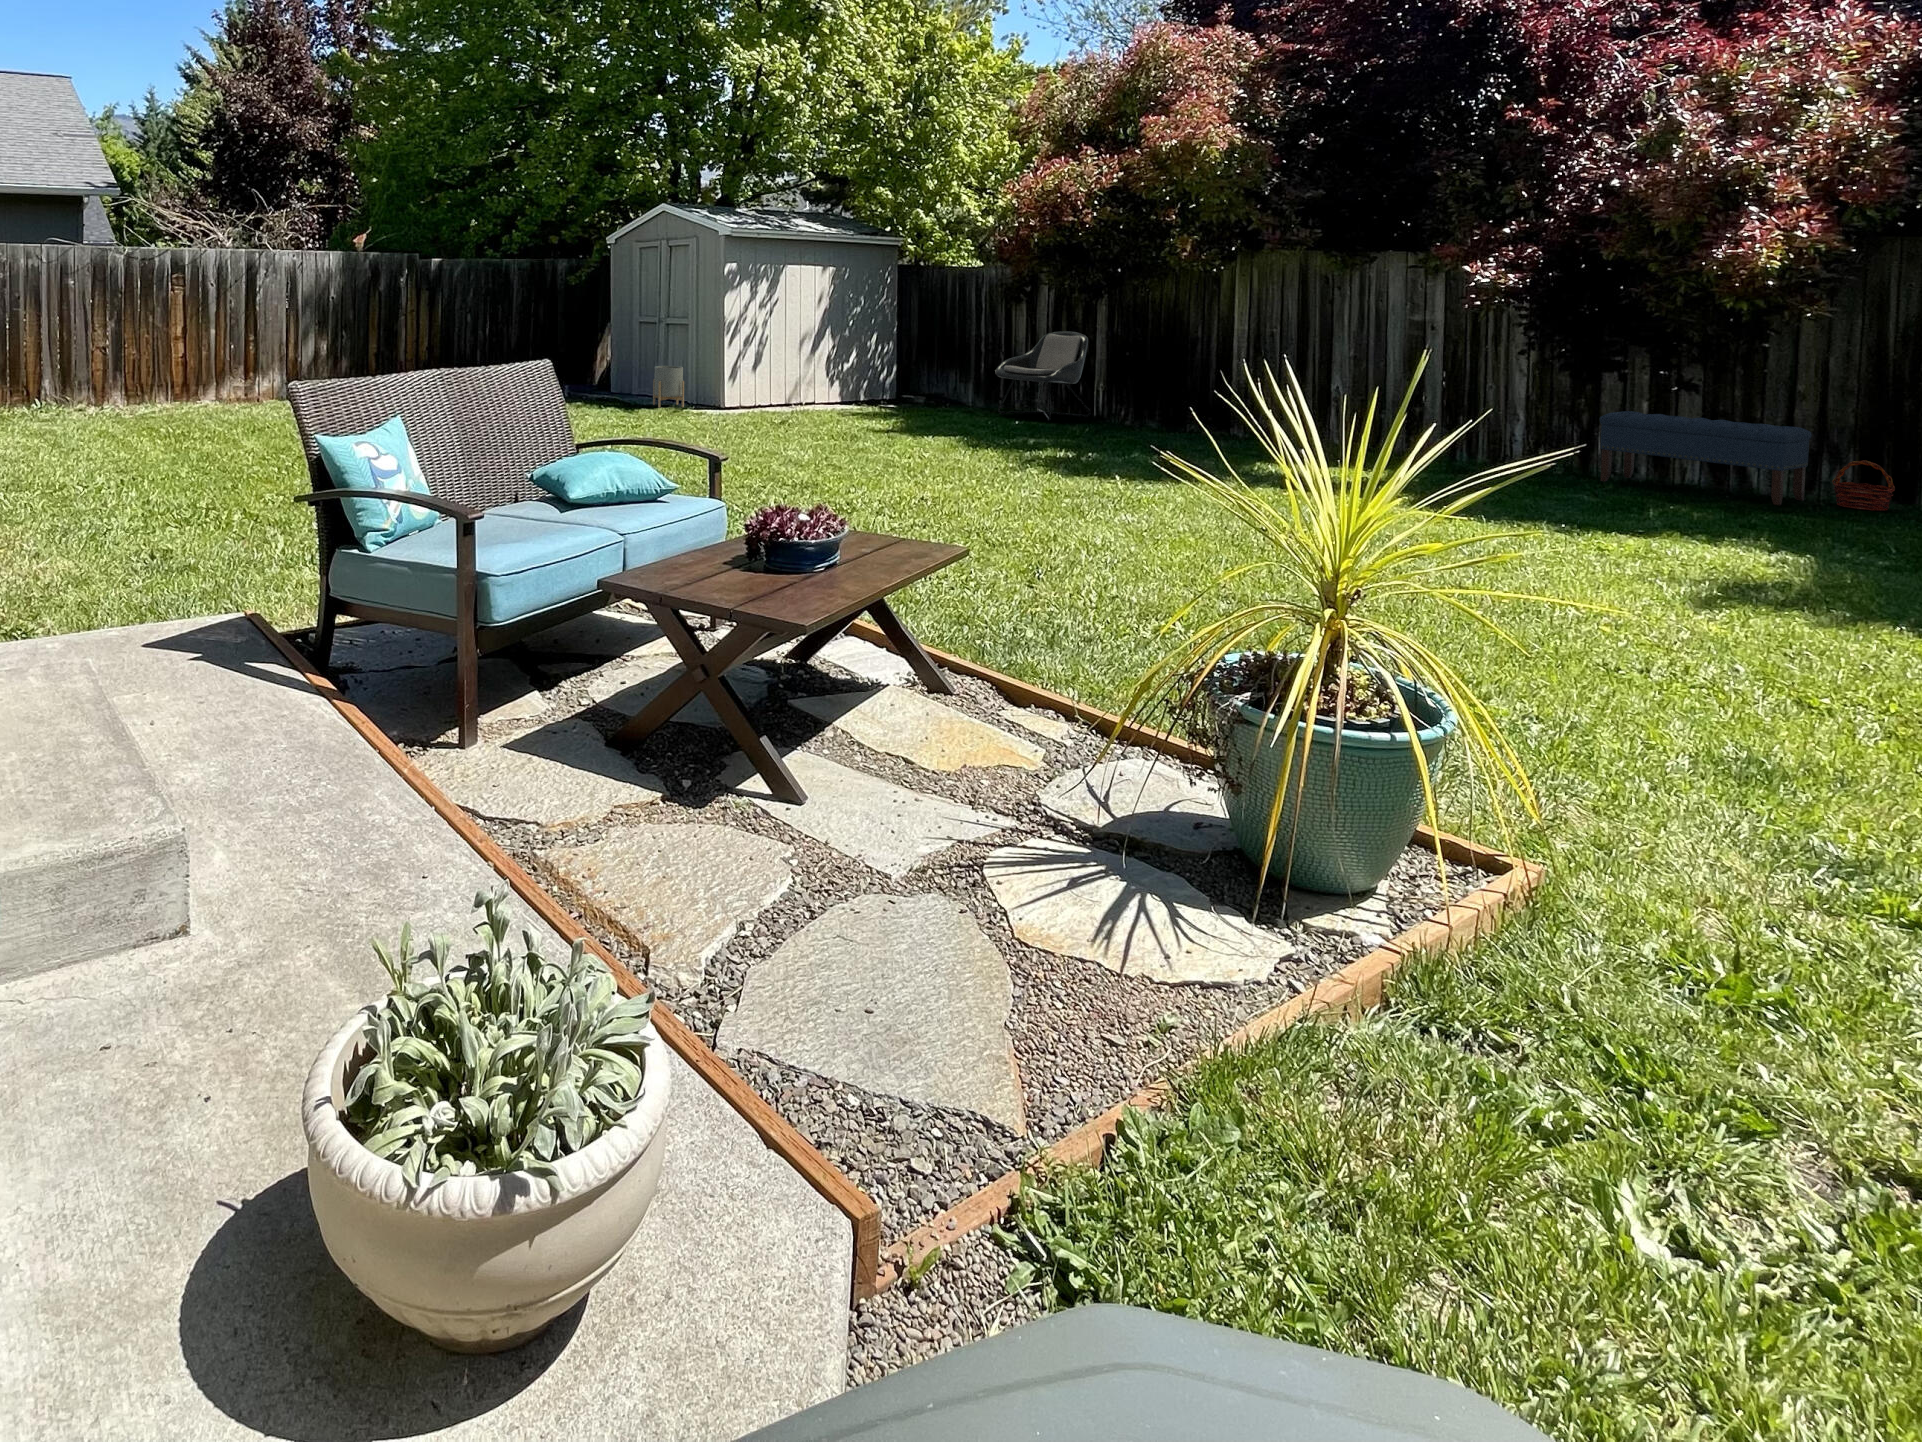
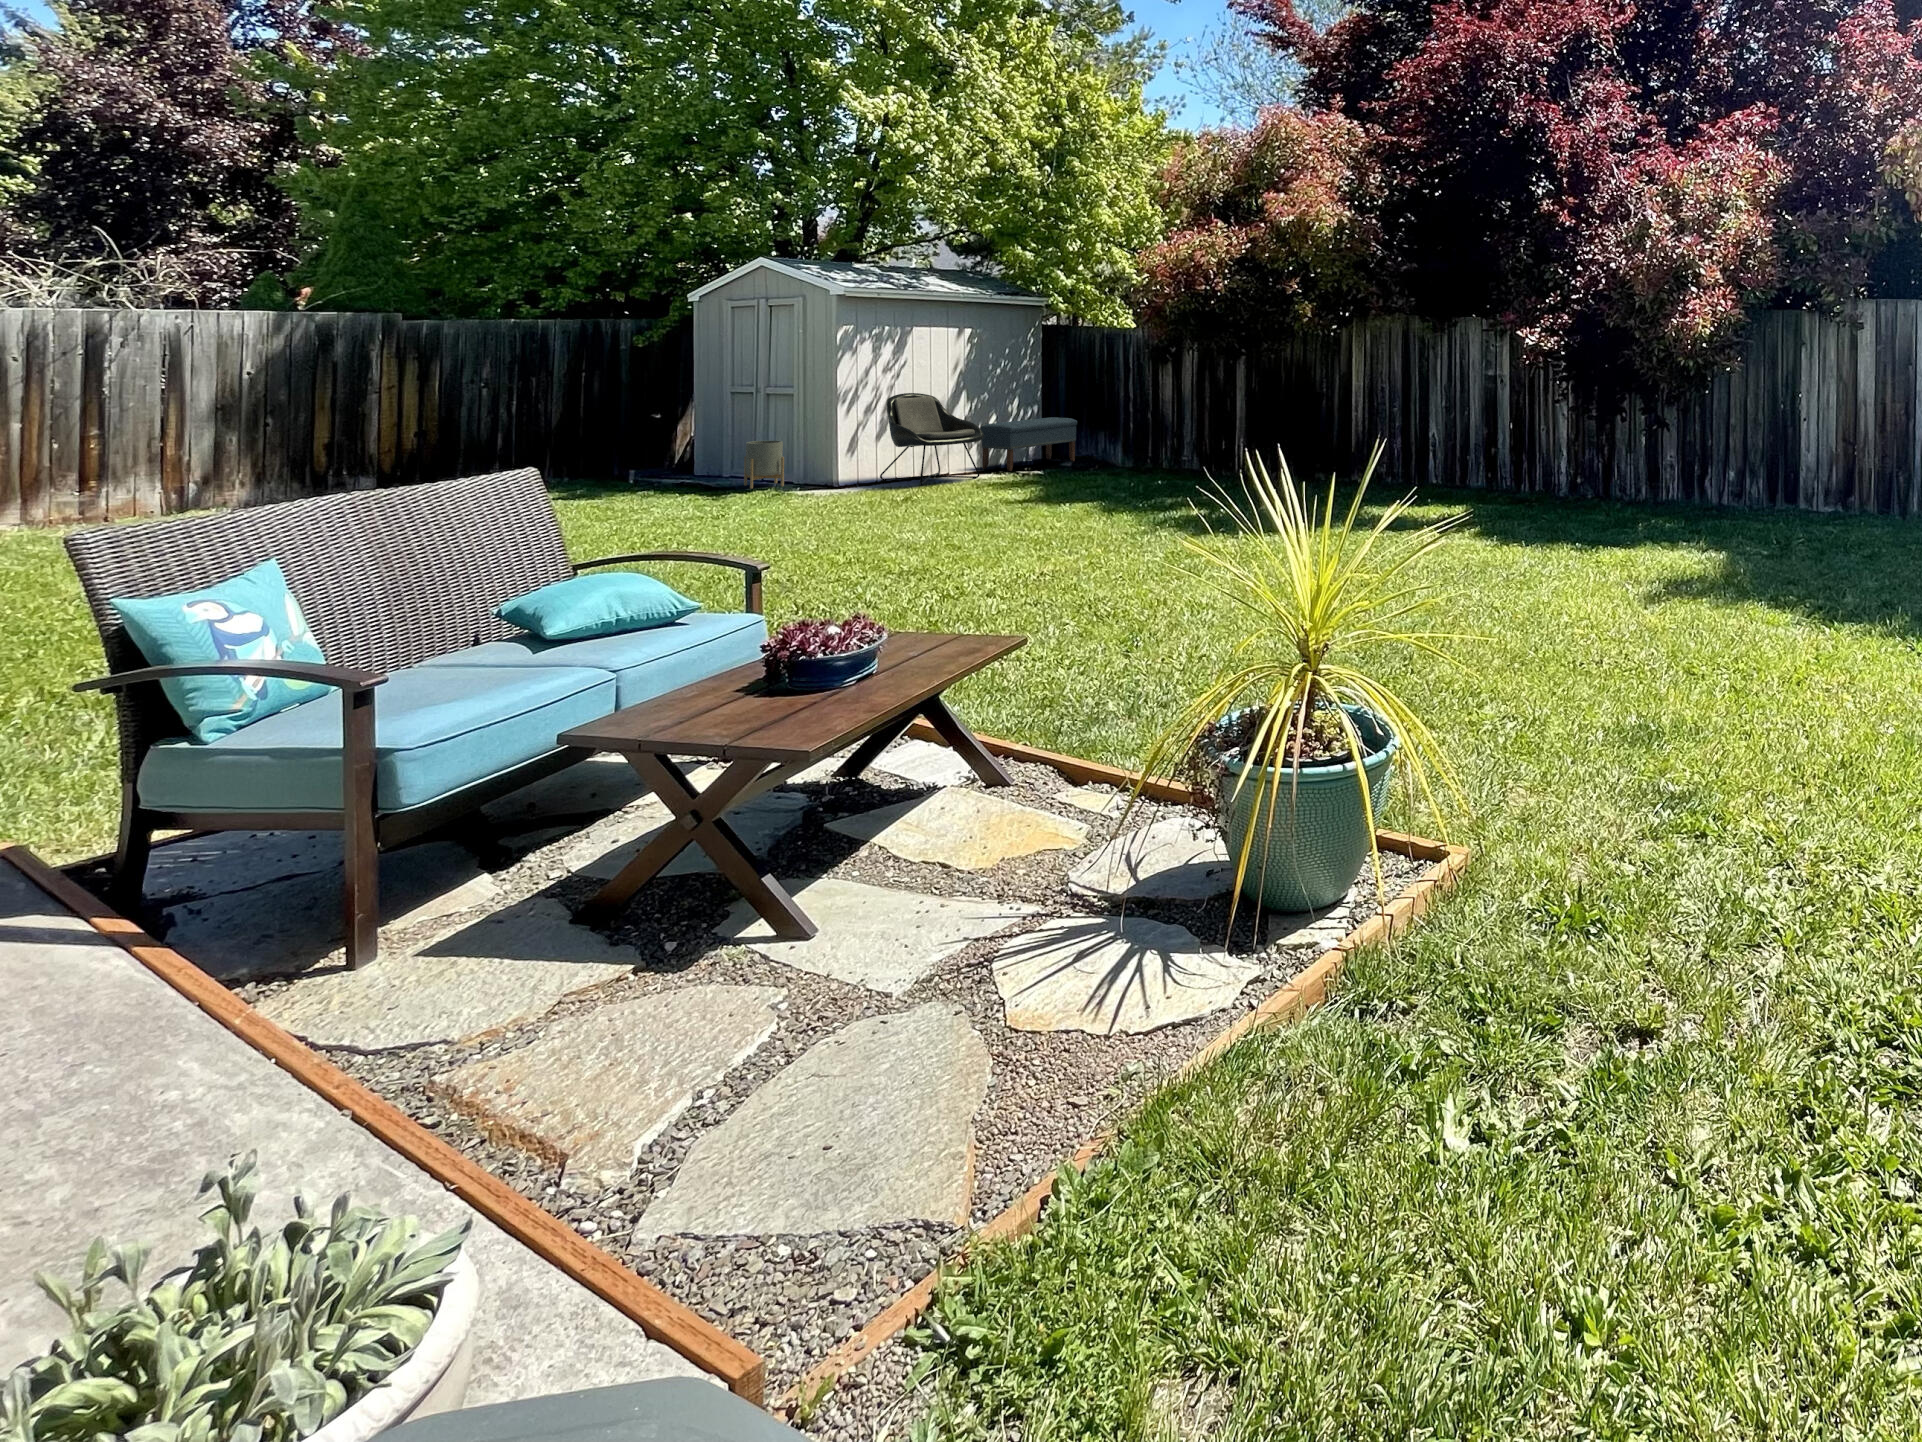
lounge chair: present [995,331,1091,421] -> present [880,393,984,486]
bench: present [1600,411,1812,505] -> present [981,417,1077,471]
basket: present [1832,460,1895,511] -> none [1752,475,1787,512]

